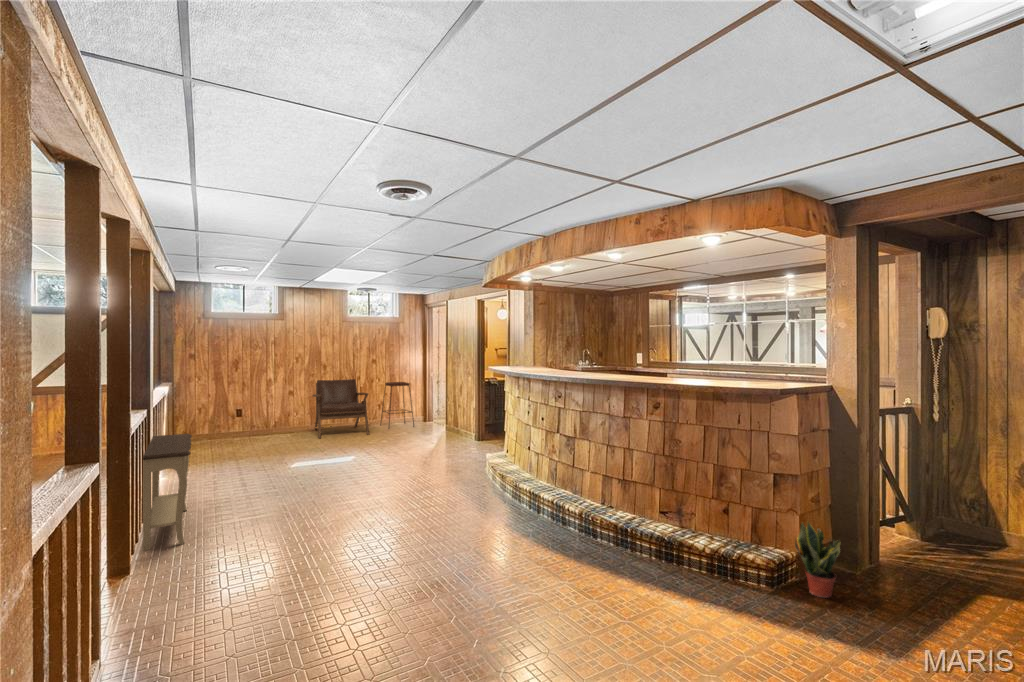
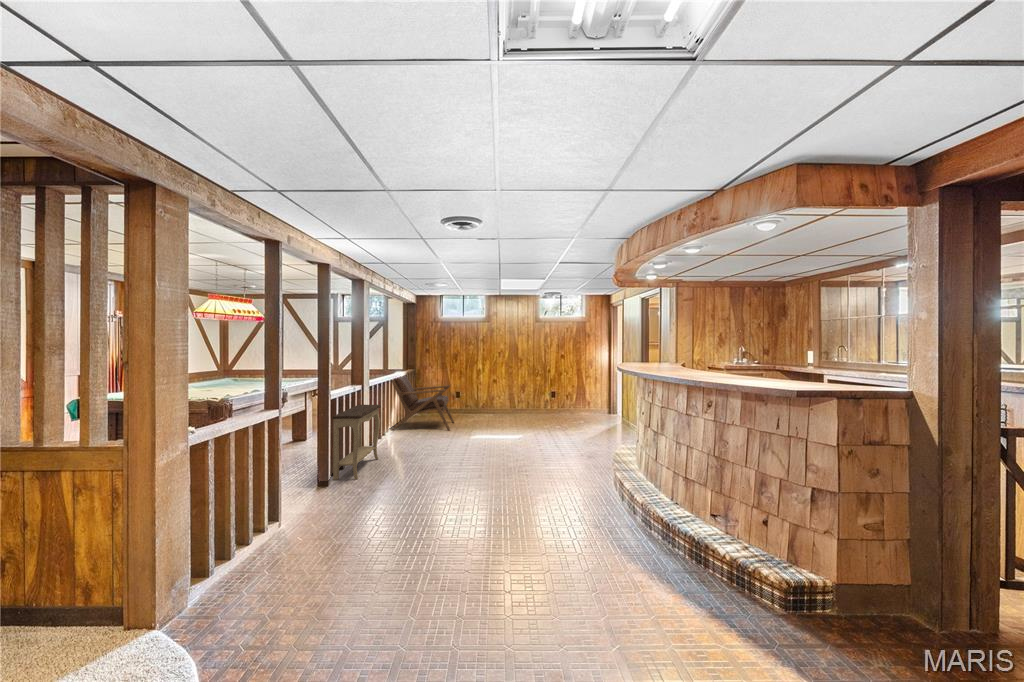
lounge chair: present [313,379,369,438] -> present [392,376,454,430]
bar stool: present [380,382,414,428] -> none [567,375,595,416]
potted plant: present [795,522,840,598] -> none [810,542,879,638]

